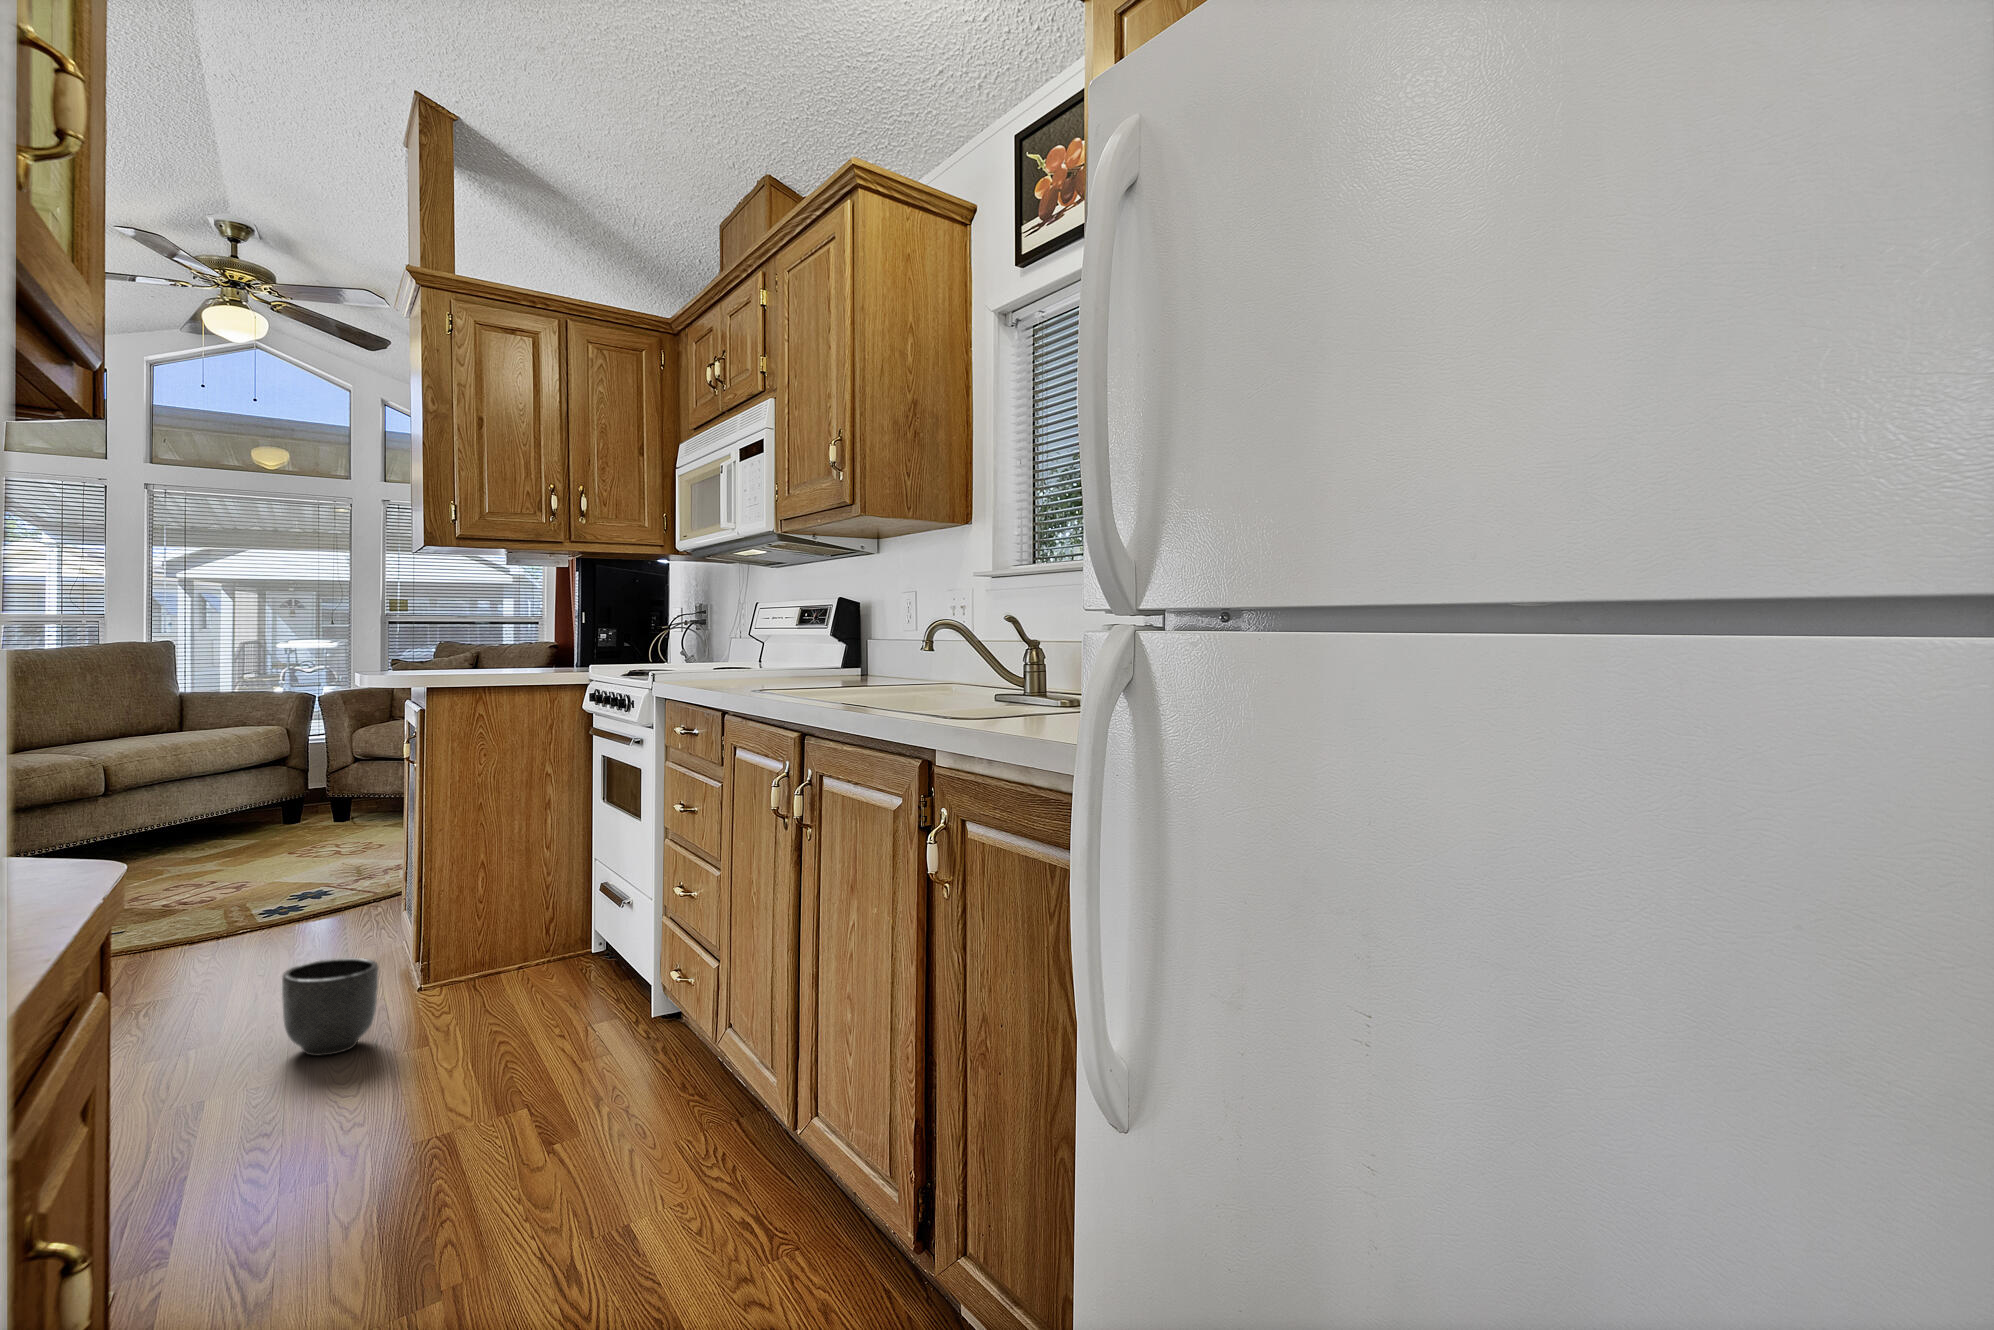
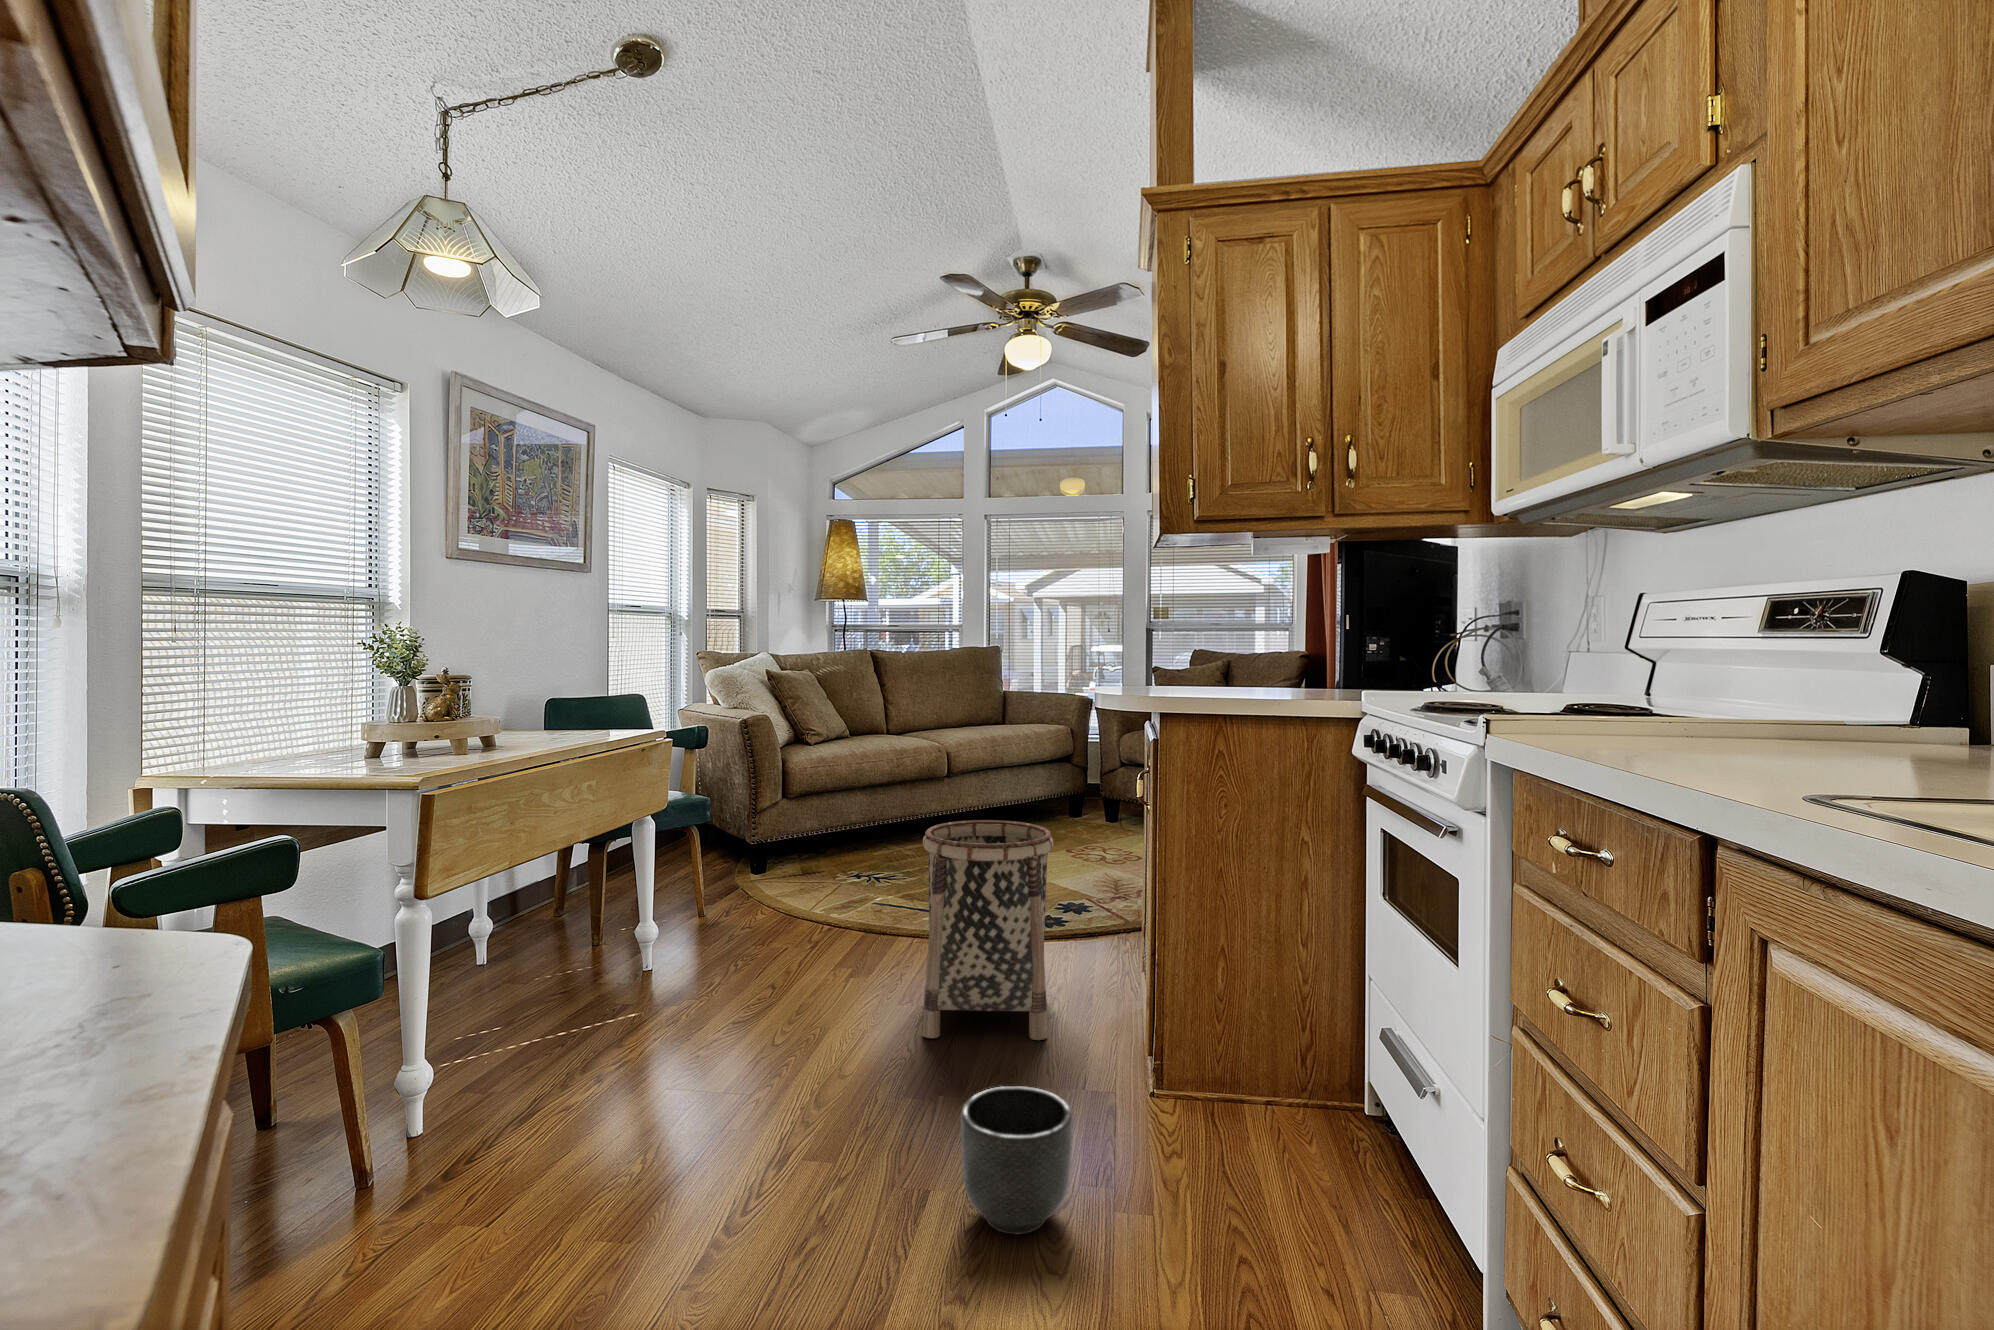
basket: none [184,791,325,984] -> present [922,820,1053,1040]

